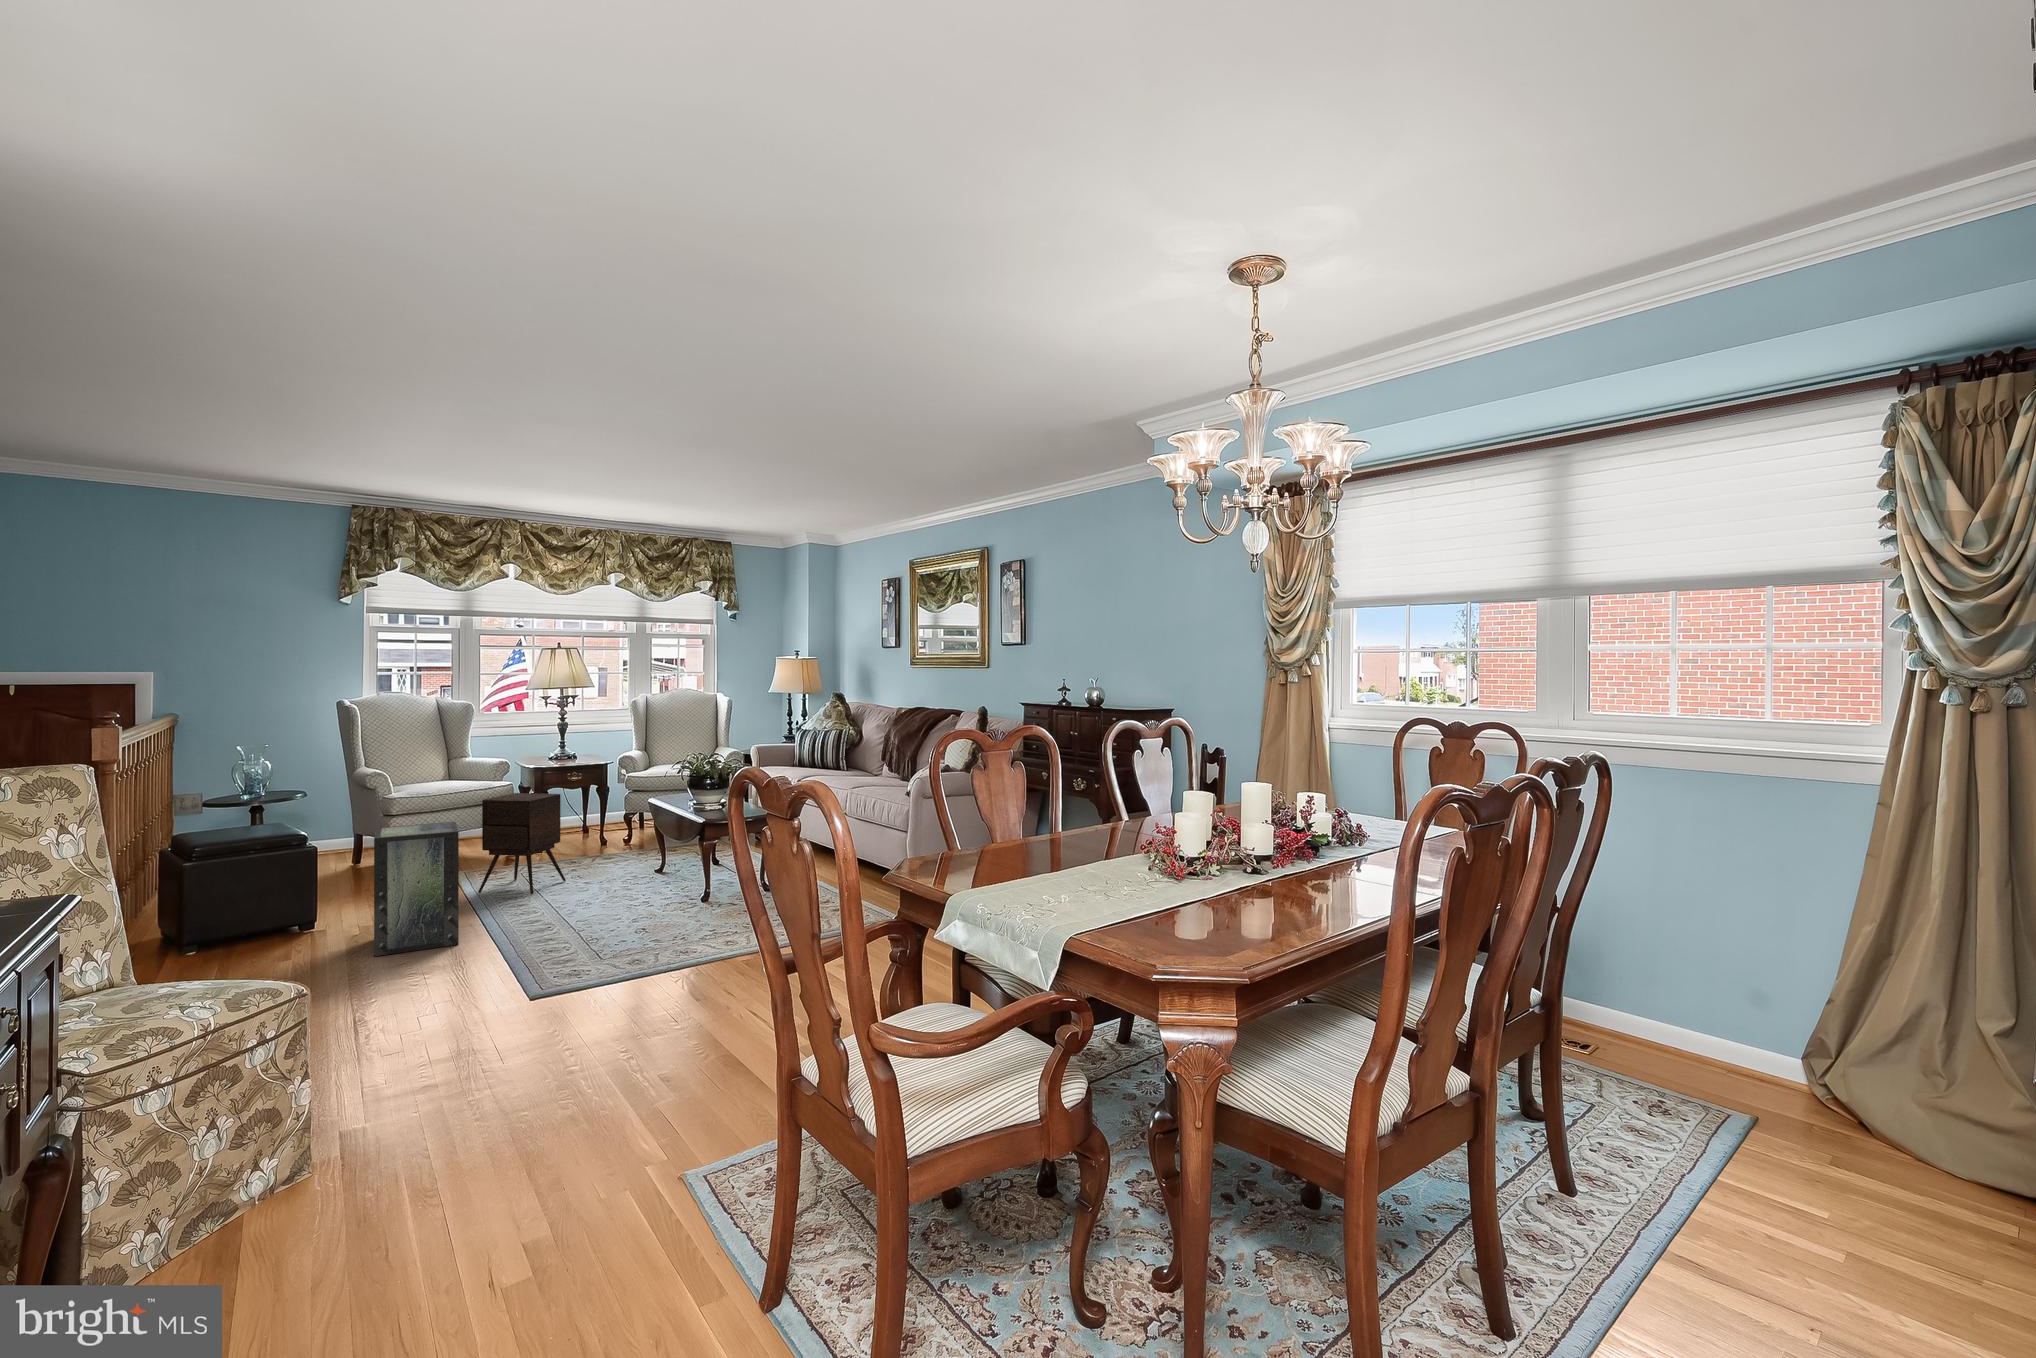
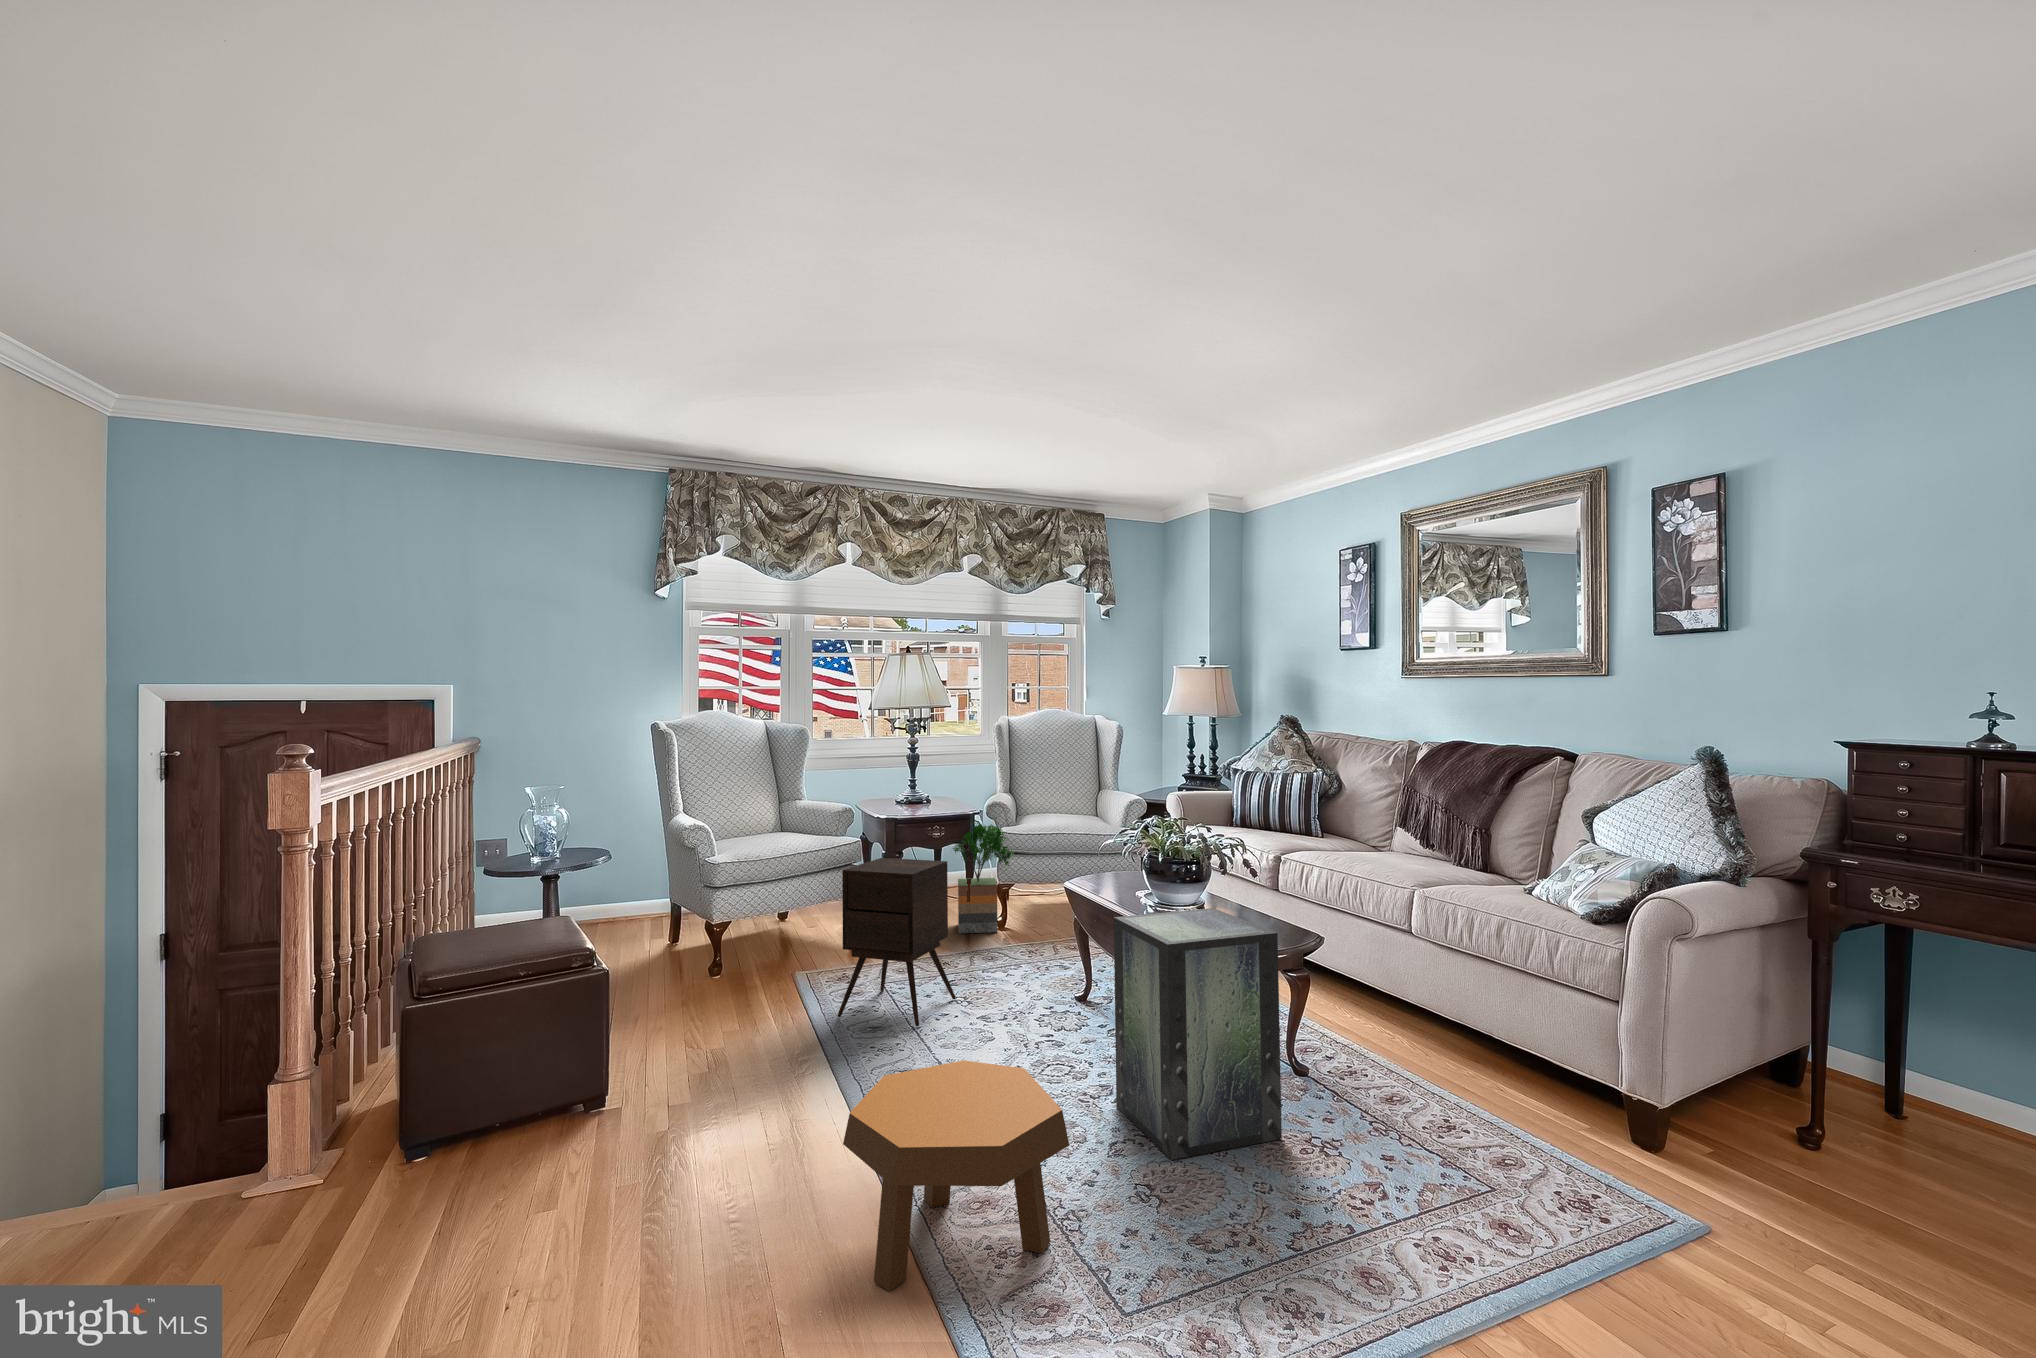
potted tree: none [579,771,634,848] -> present [948,824,1013,933]
storage box: present [374,822,459,956] -> present [1114,908,1282,1160]
footstool: none [451,888,572,980] -> present [843,1060,1069,1291]

